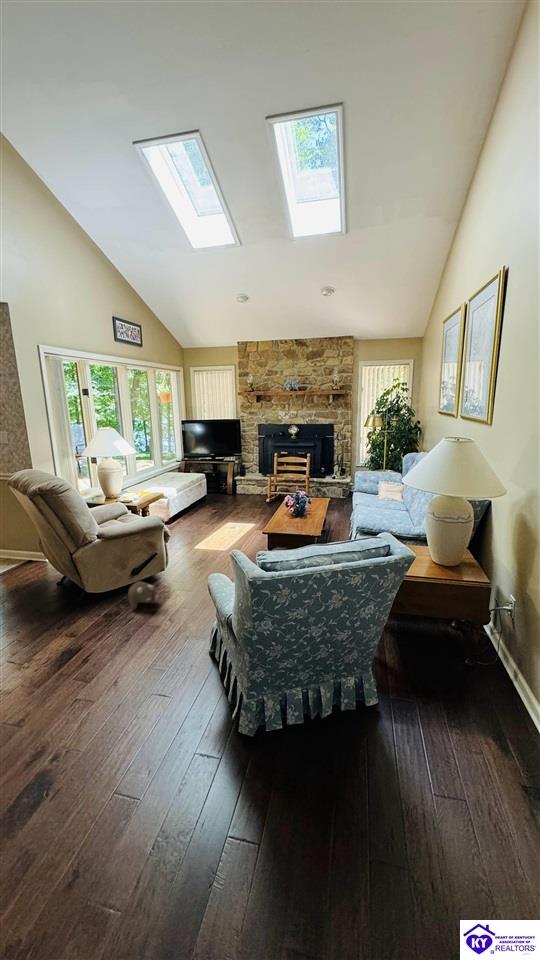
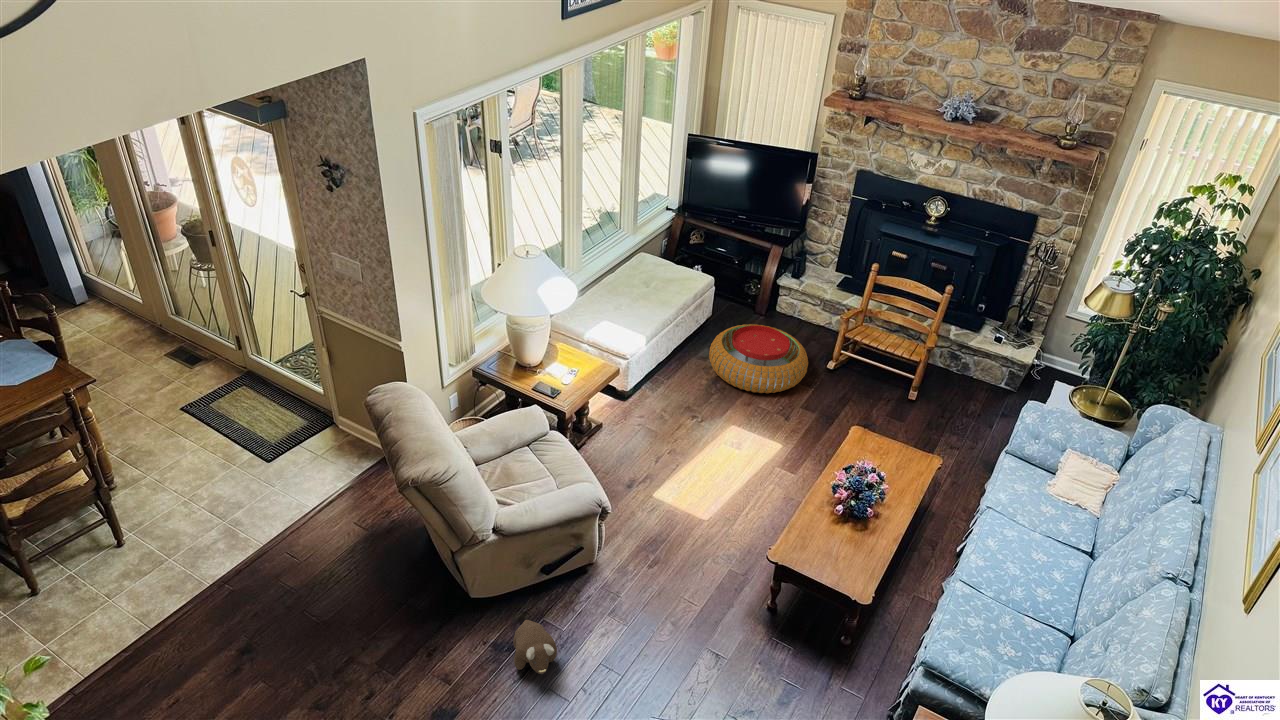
pouf: none [210,488,257,512] -> present [709,324,808,393]

